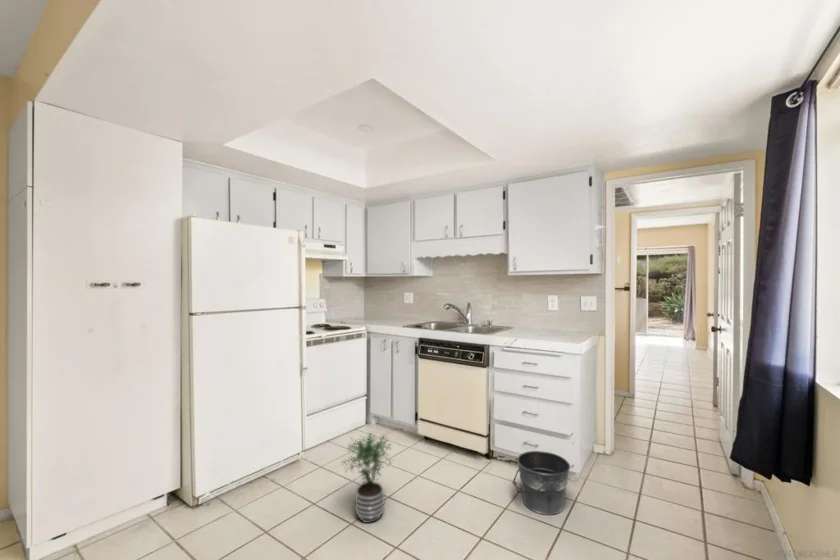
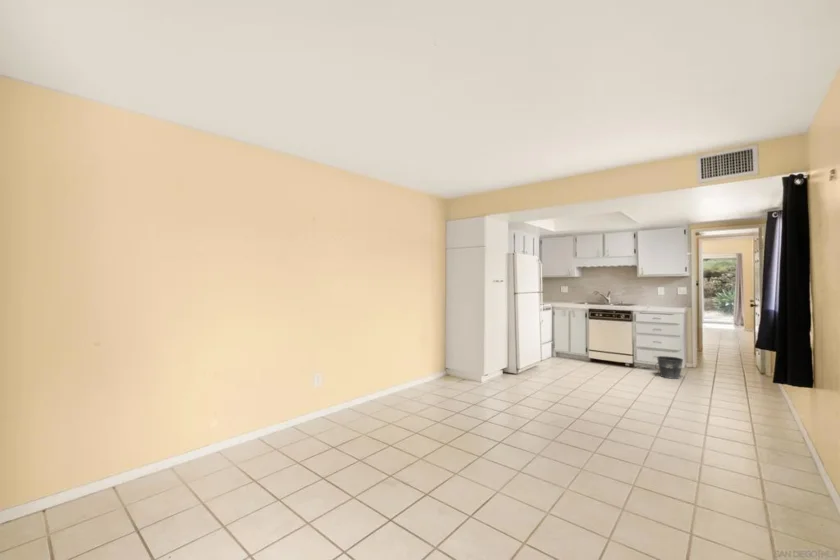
potted plant: present [342,433,391,523] -> none [584,343,611,379]

